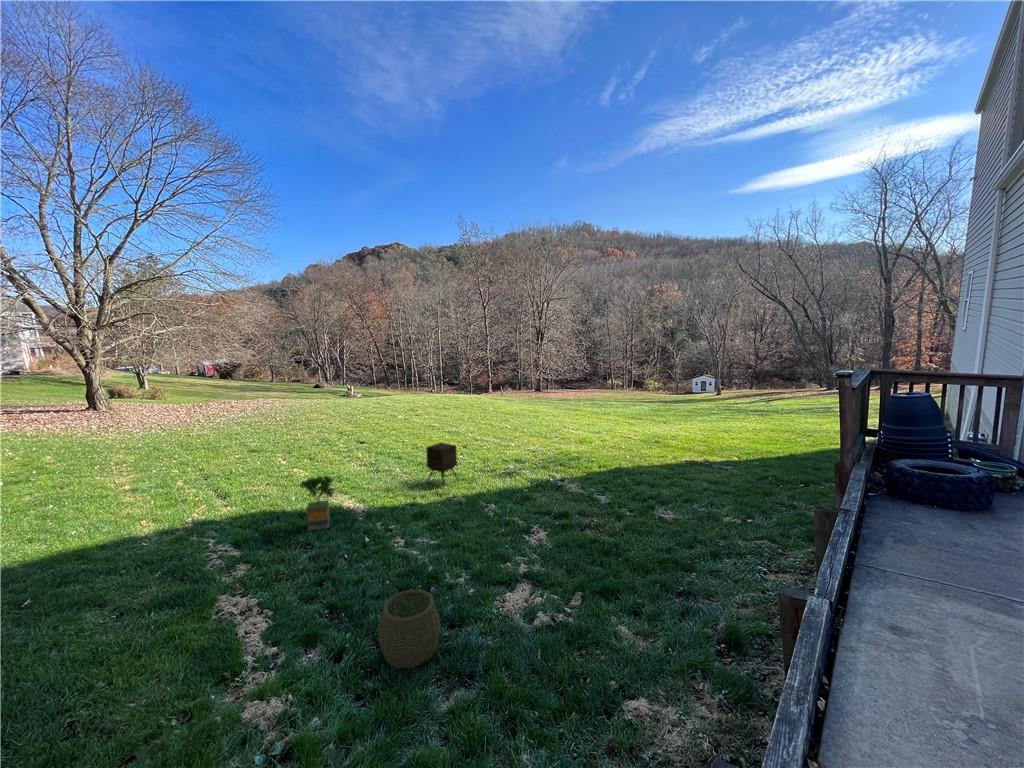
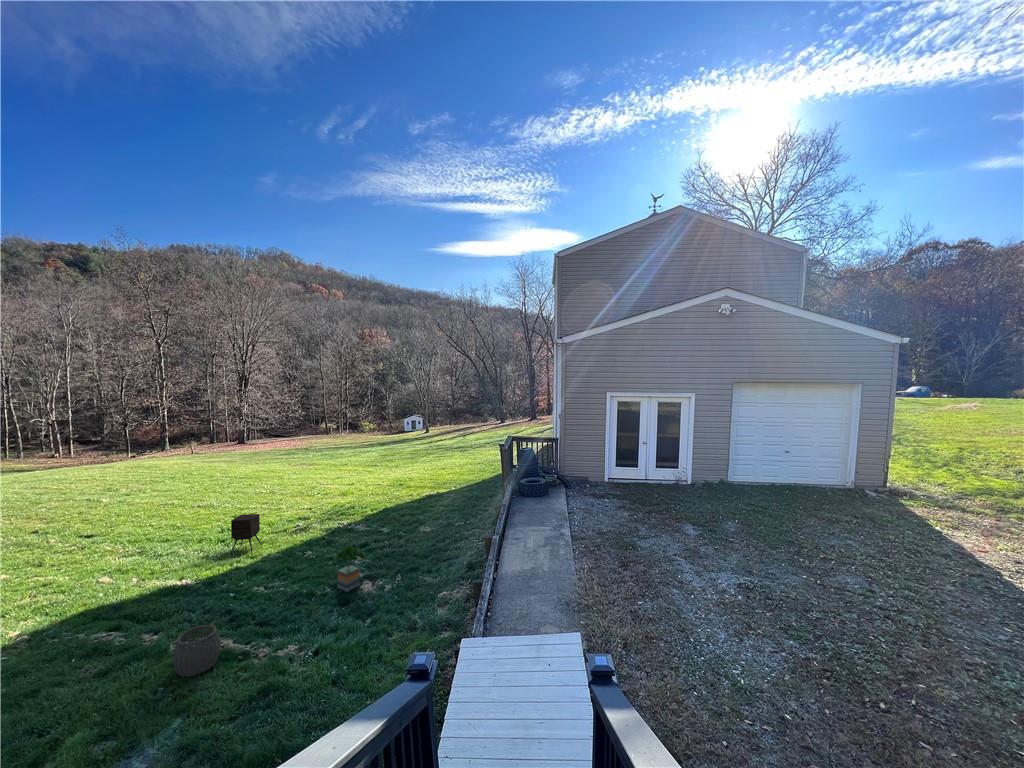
potted tree: present [300,476,336,531] -> present [334,546,366,592]
woven basket: present [378,590,440,669] -> present [172,625,221,677]

